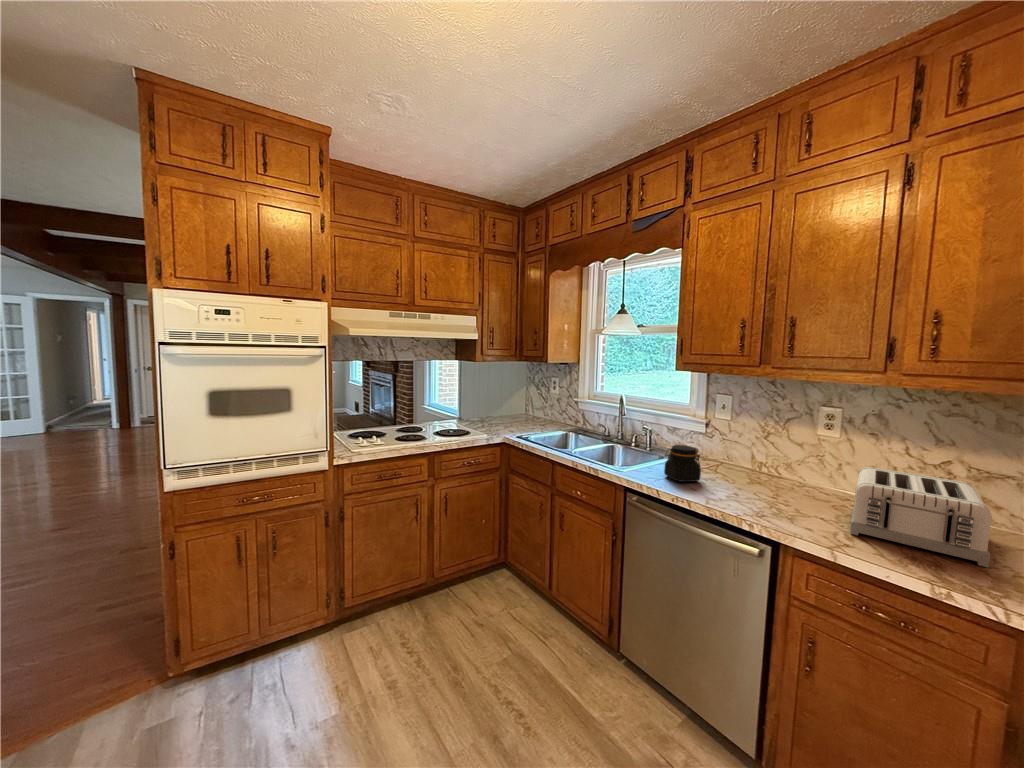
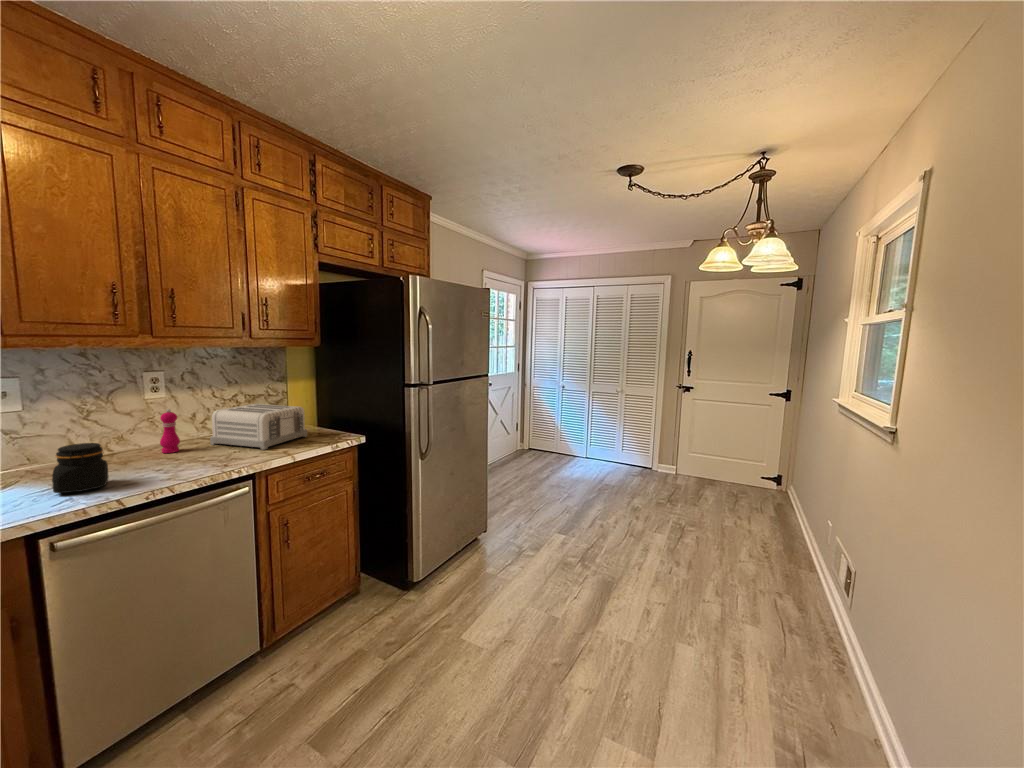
pepper mill: none [796,447,818,496] -> present [160,409,180,453]

